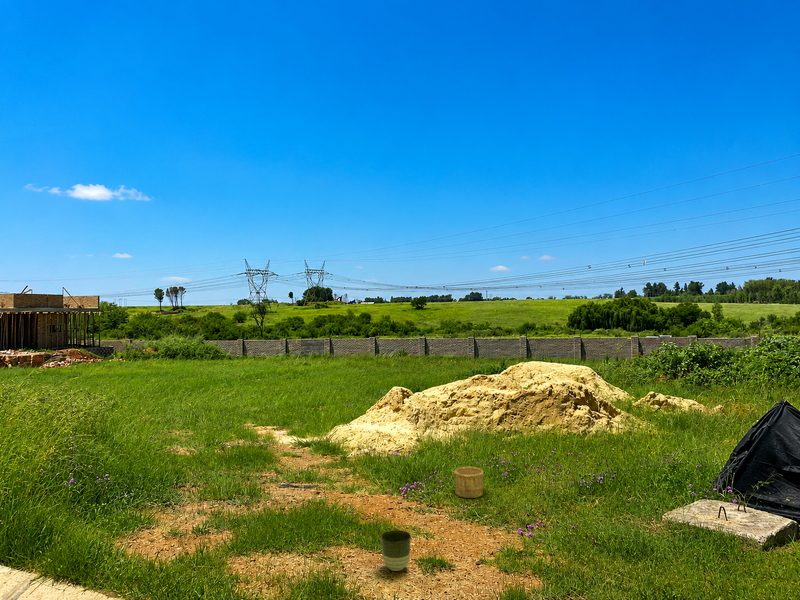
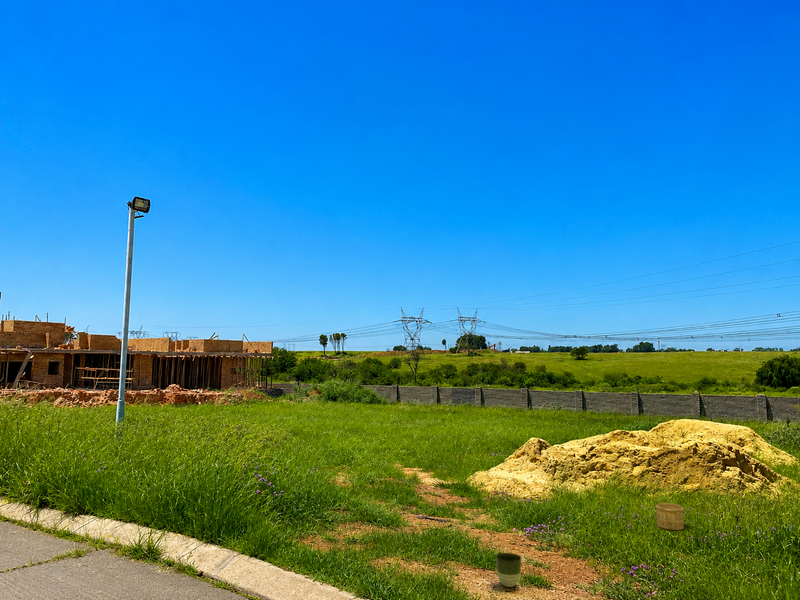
wooden bucket: present [454,466,484,498] -> present [655,503,684,530]

